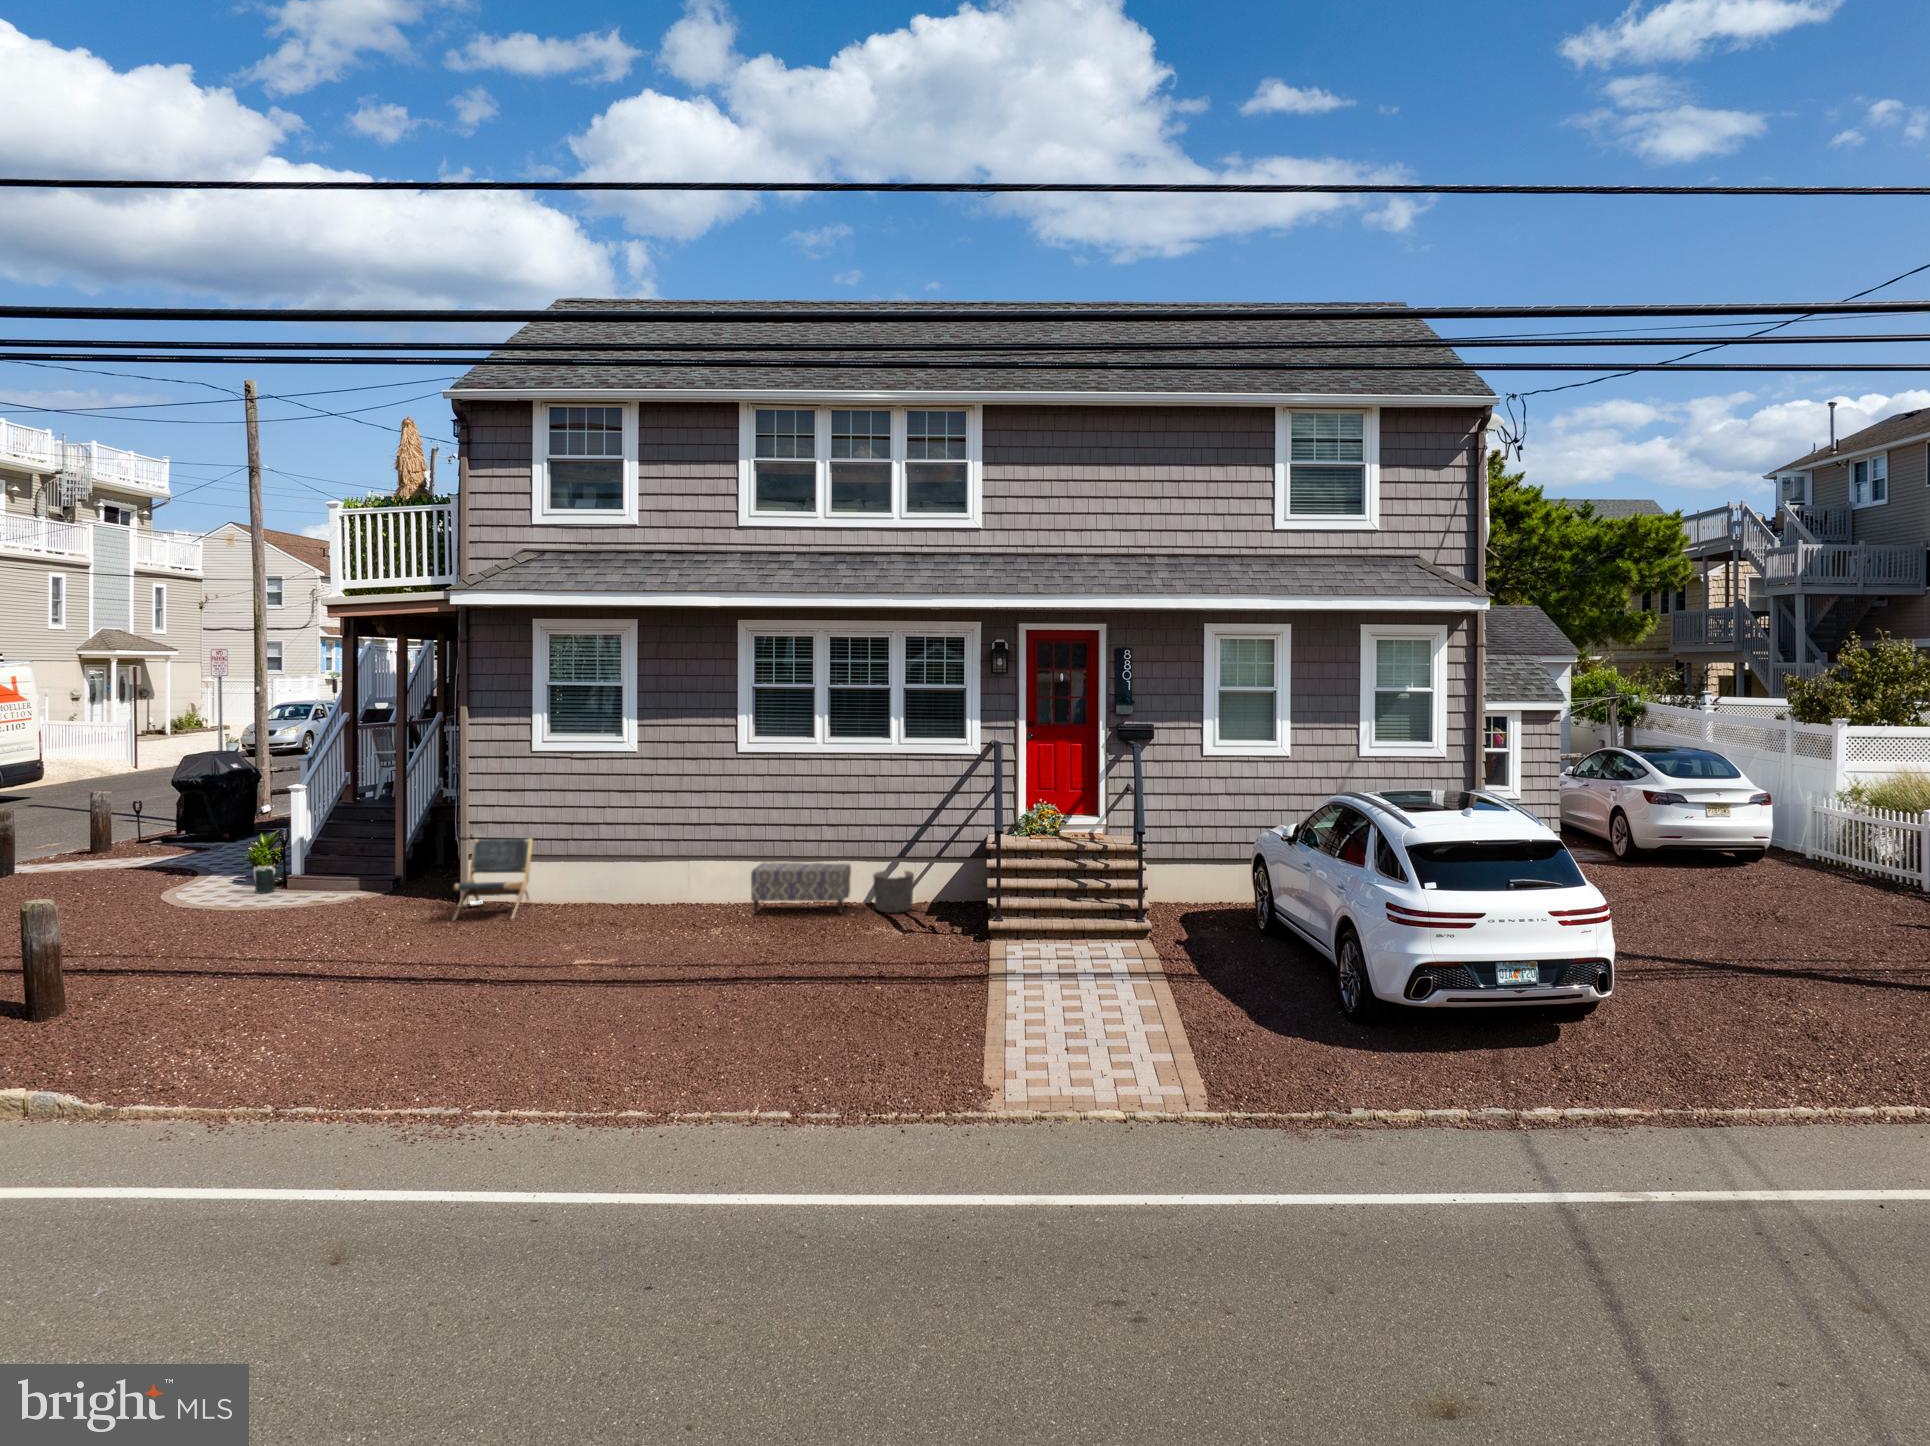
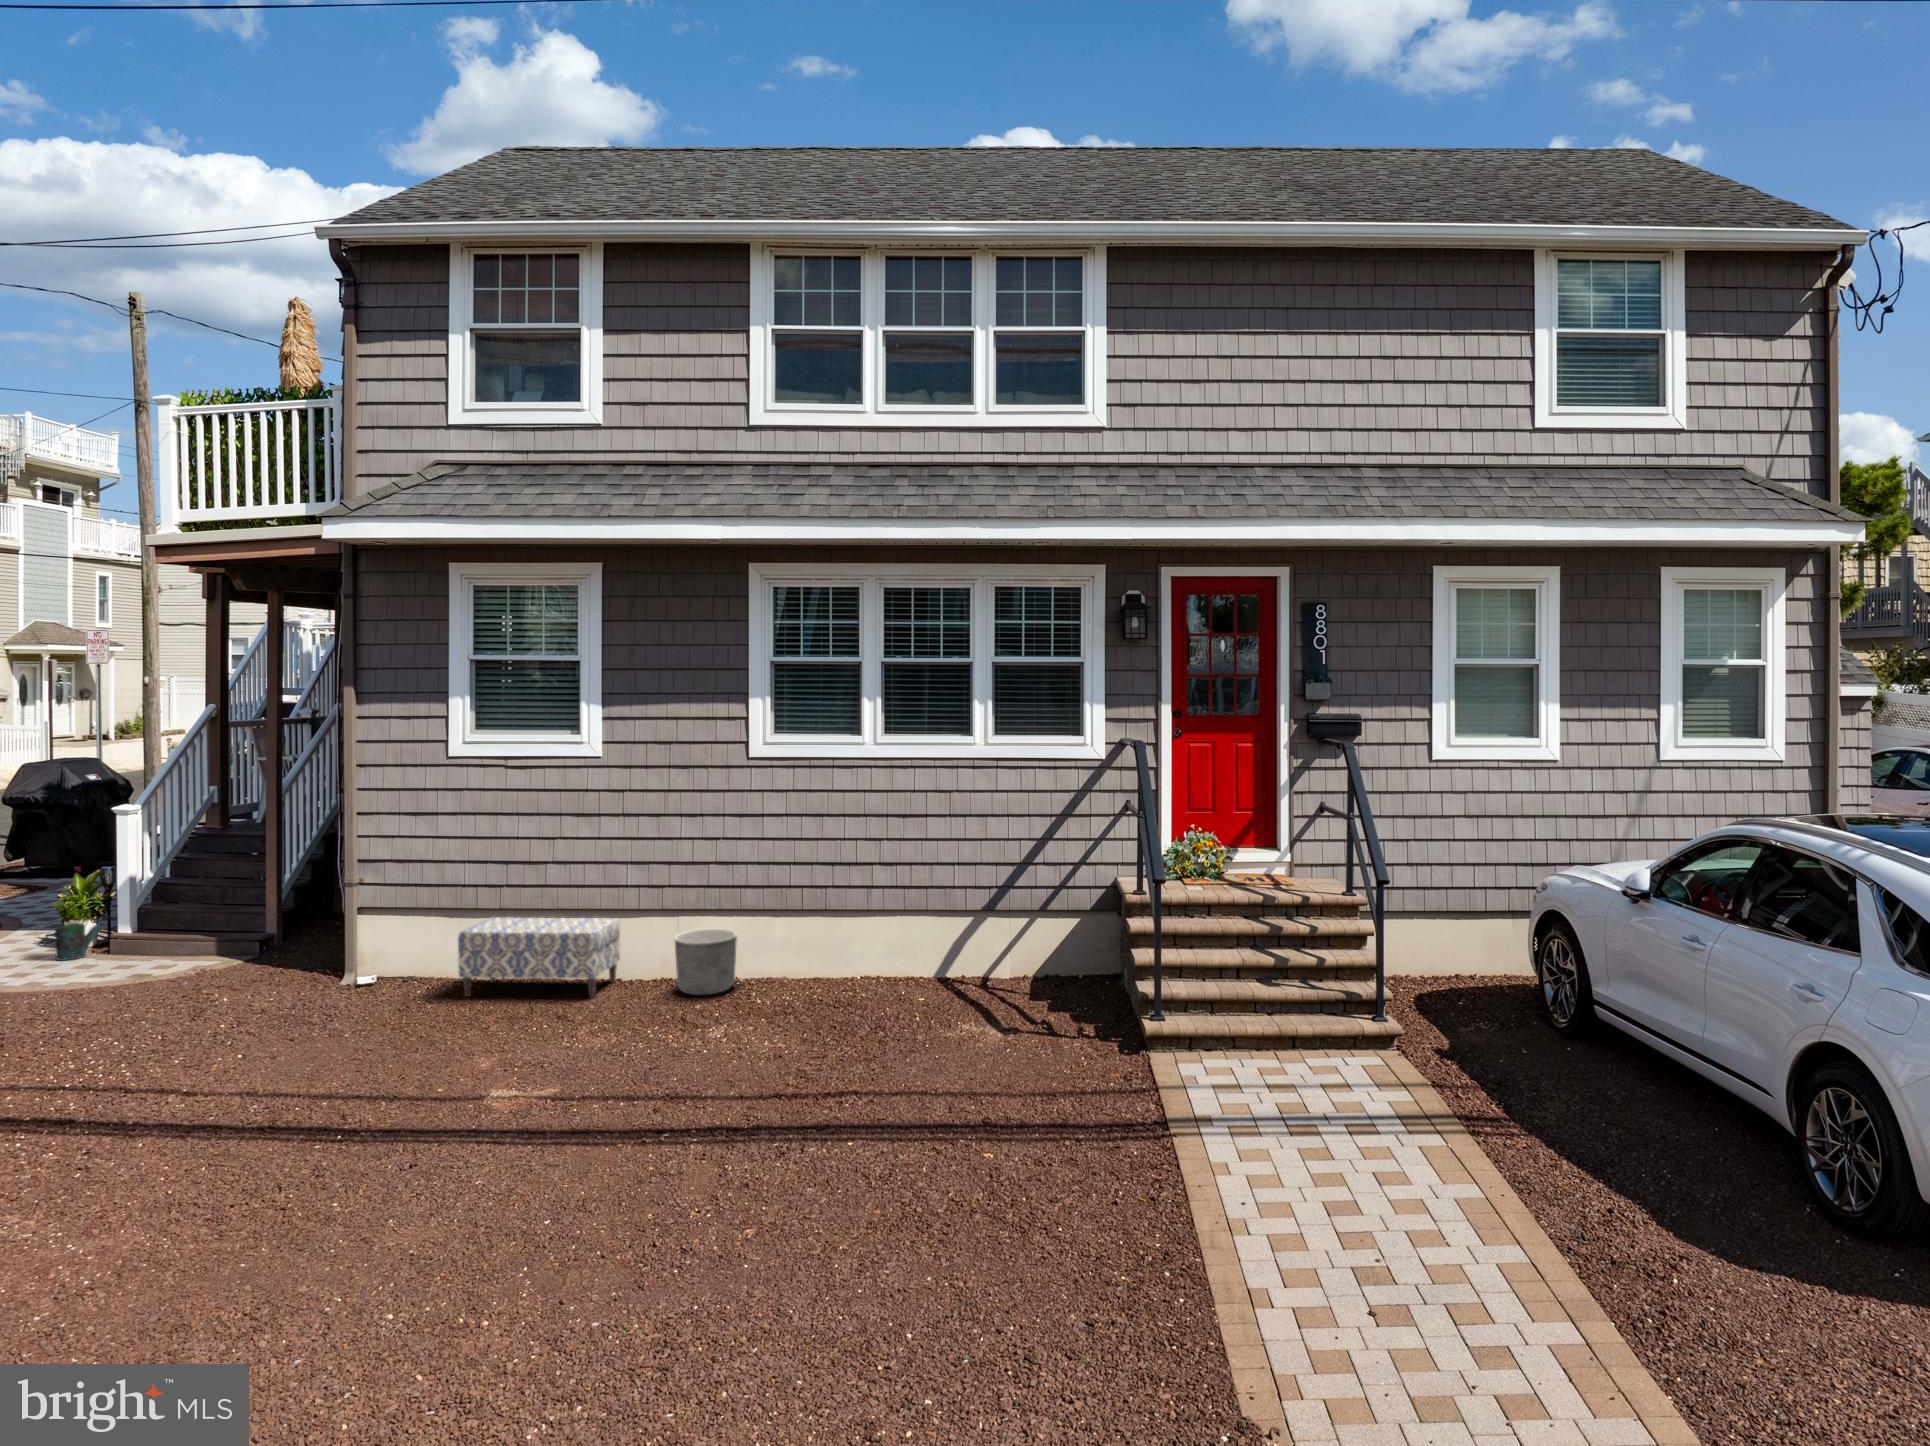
lounge chair: present [453,838,533,920] -> none [315,883,447,1012]
bench: present [751,862,851,914] -> present [458,917,620,998]
planter: present [873,871,914,913] -> present [675,929,737,995]

